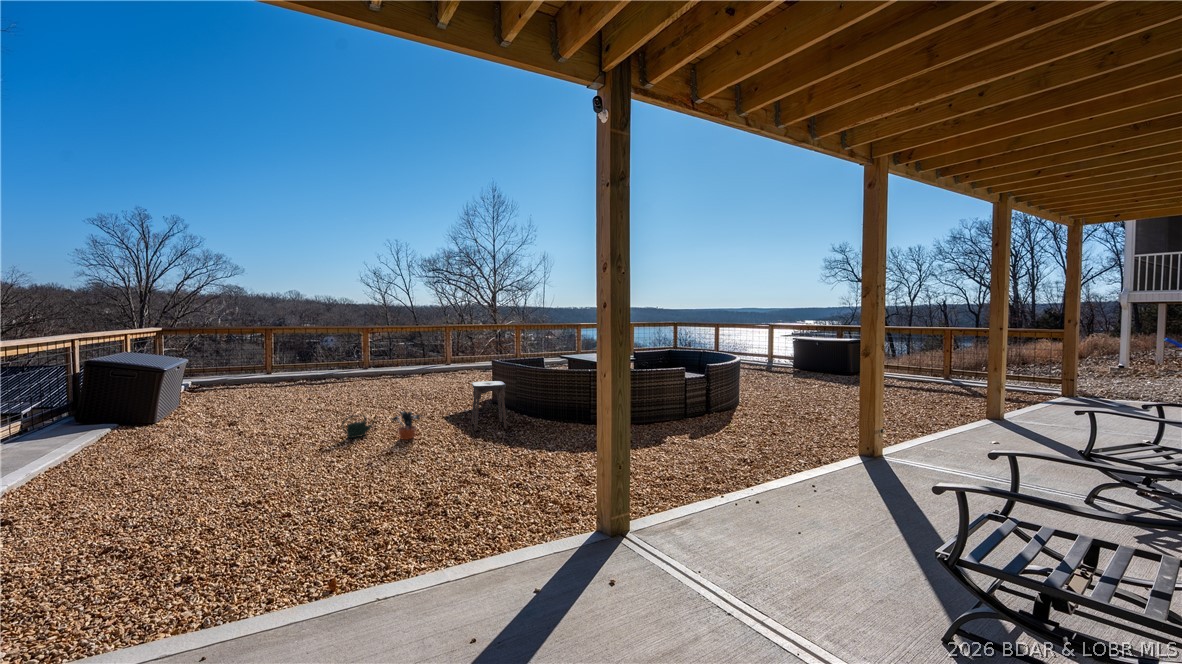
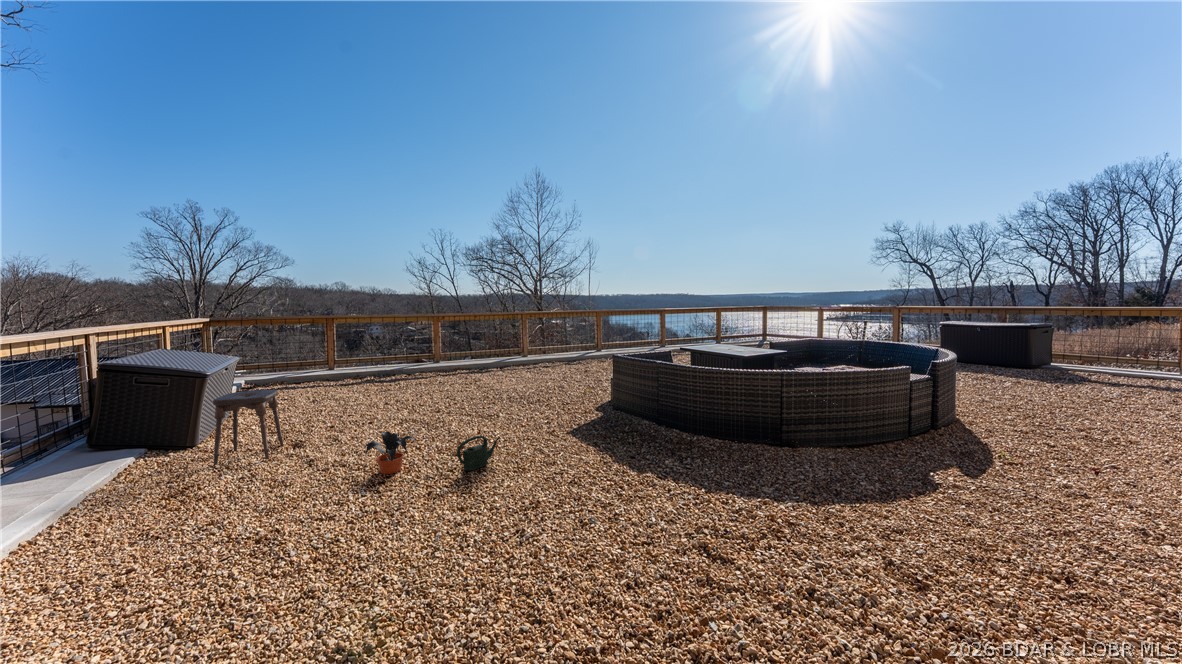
stool: present [471,381,507,431] -> present [213,390,283,465]
potted plant: present [392,411,422,440] -> present [365,431,415,474]

